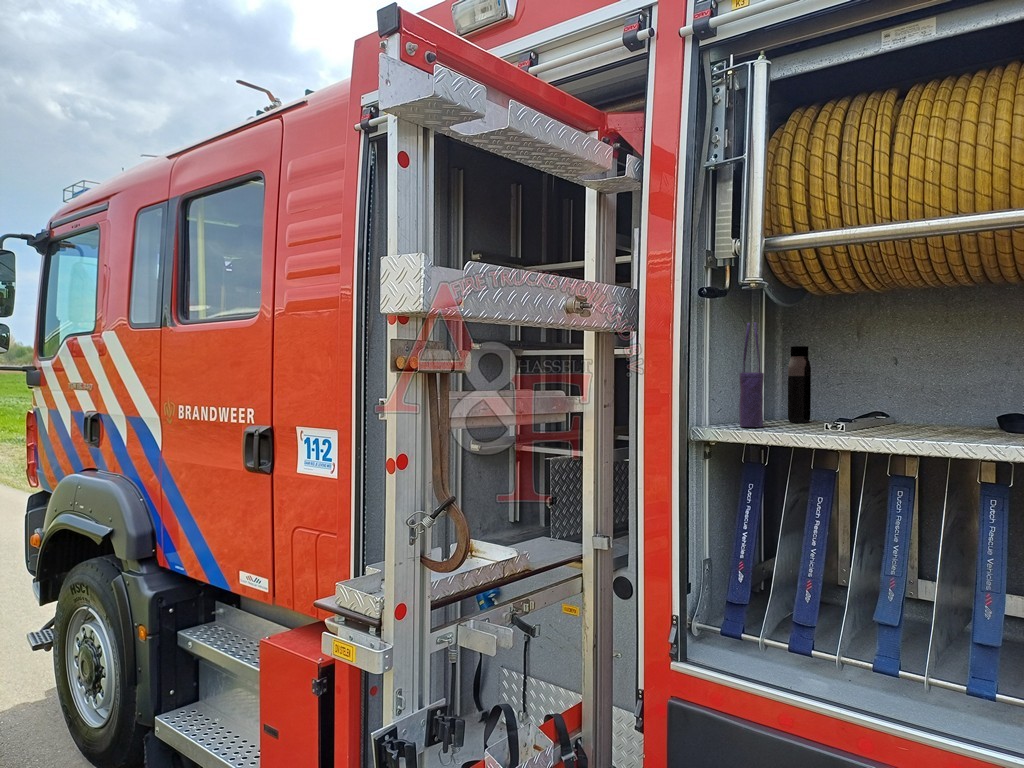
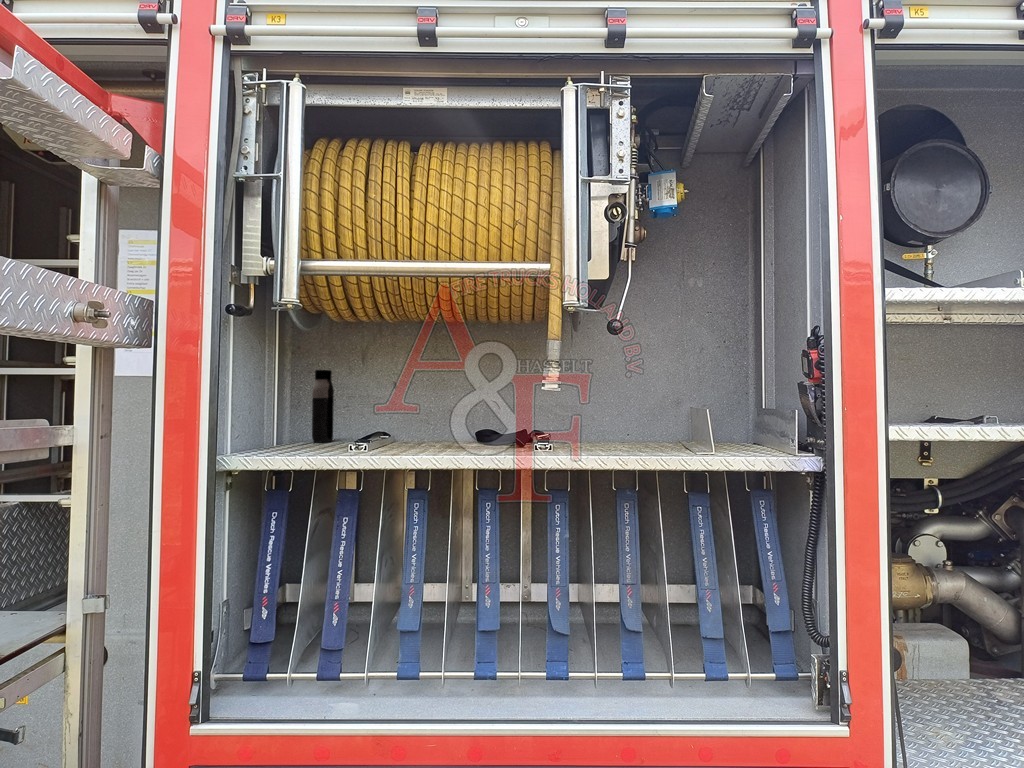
tote bag: present [739,323,764,427] -> none [265,344,291,452]

